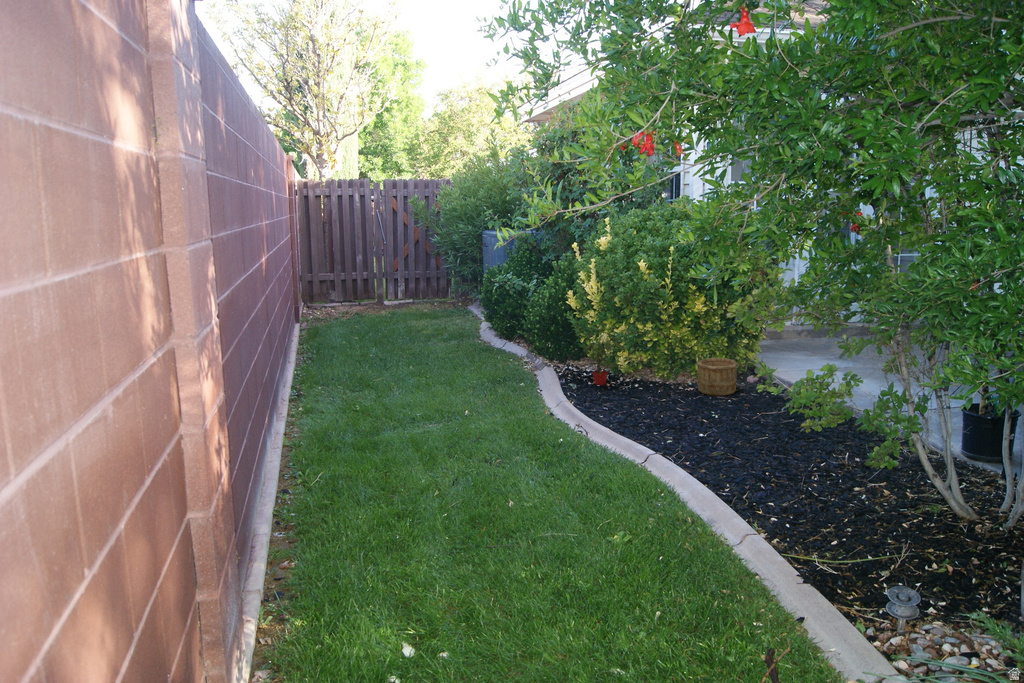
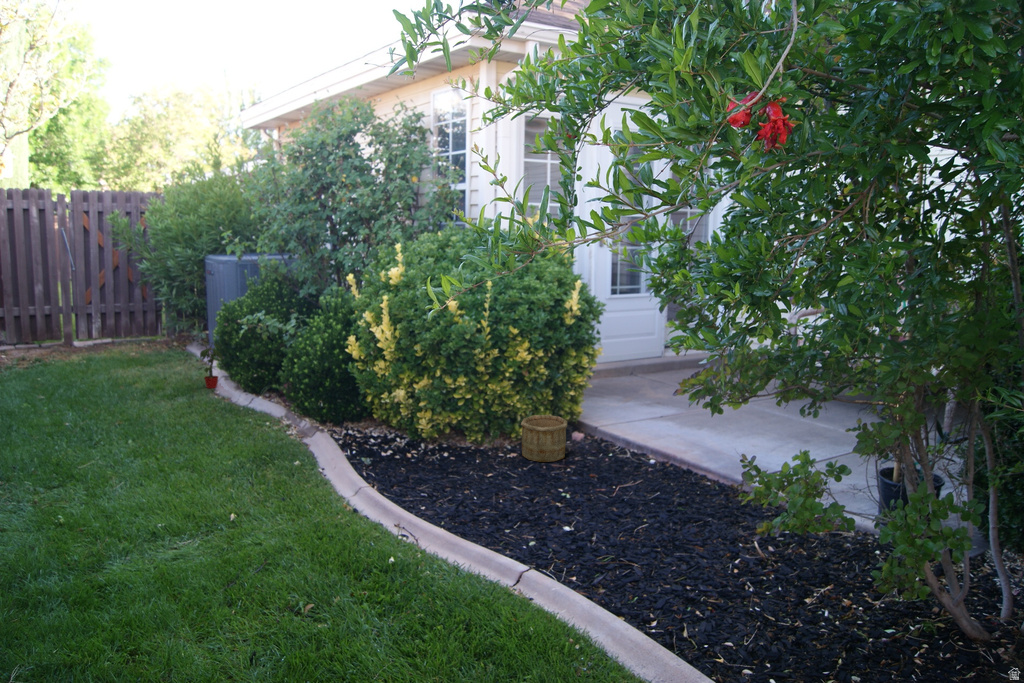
potted plant: present [576,333,625,385] -> present [197,341,222,388]

